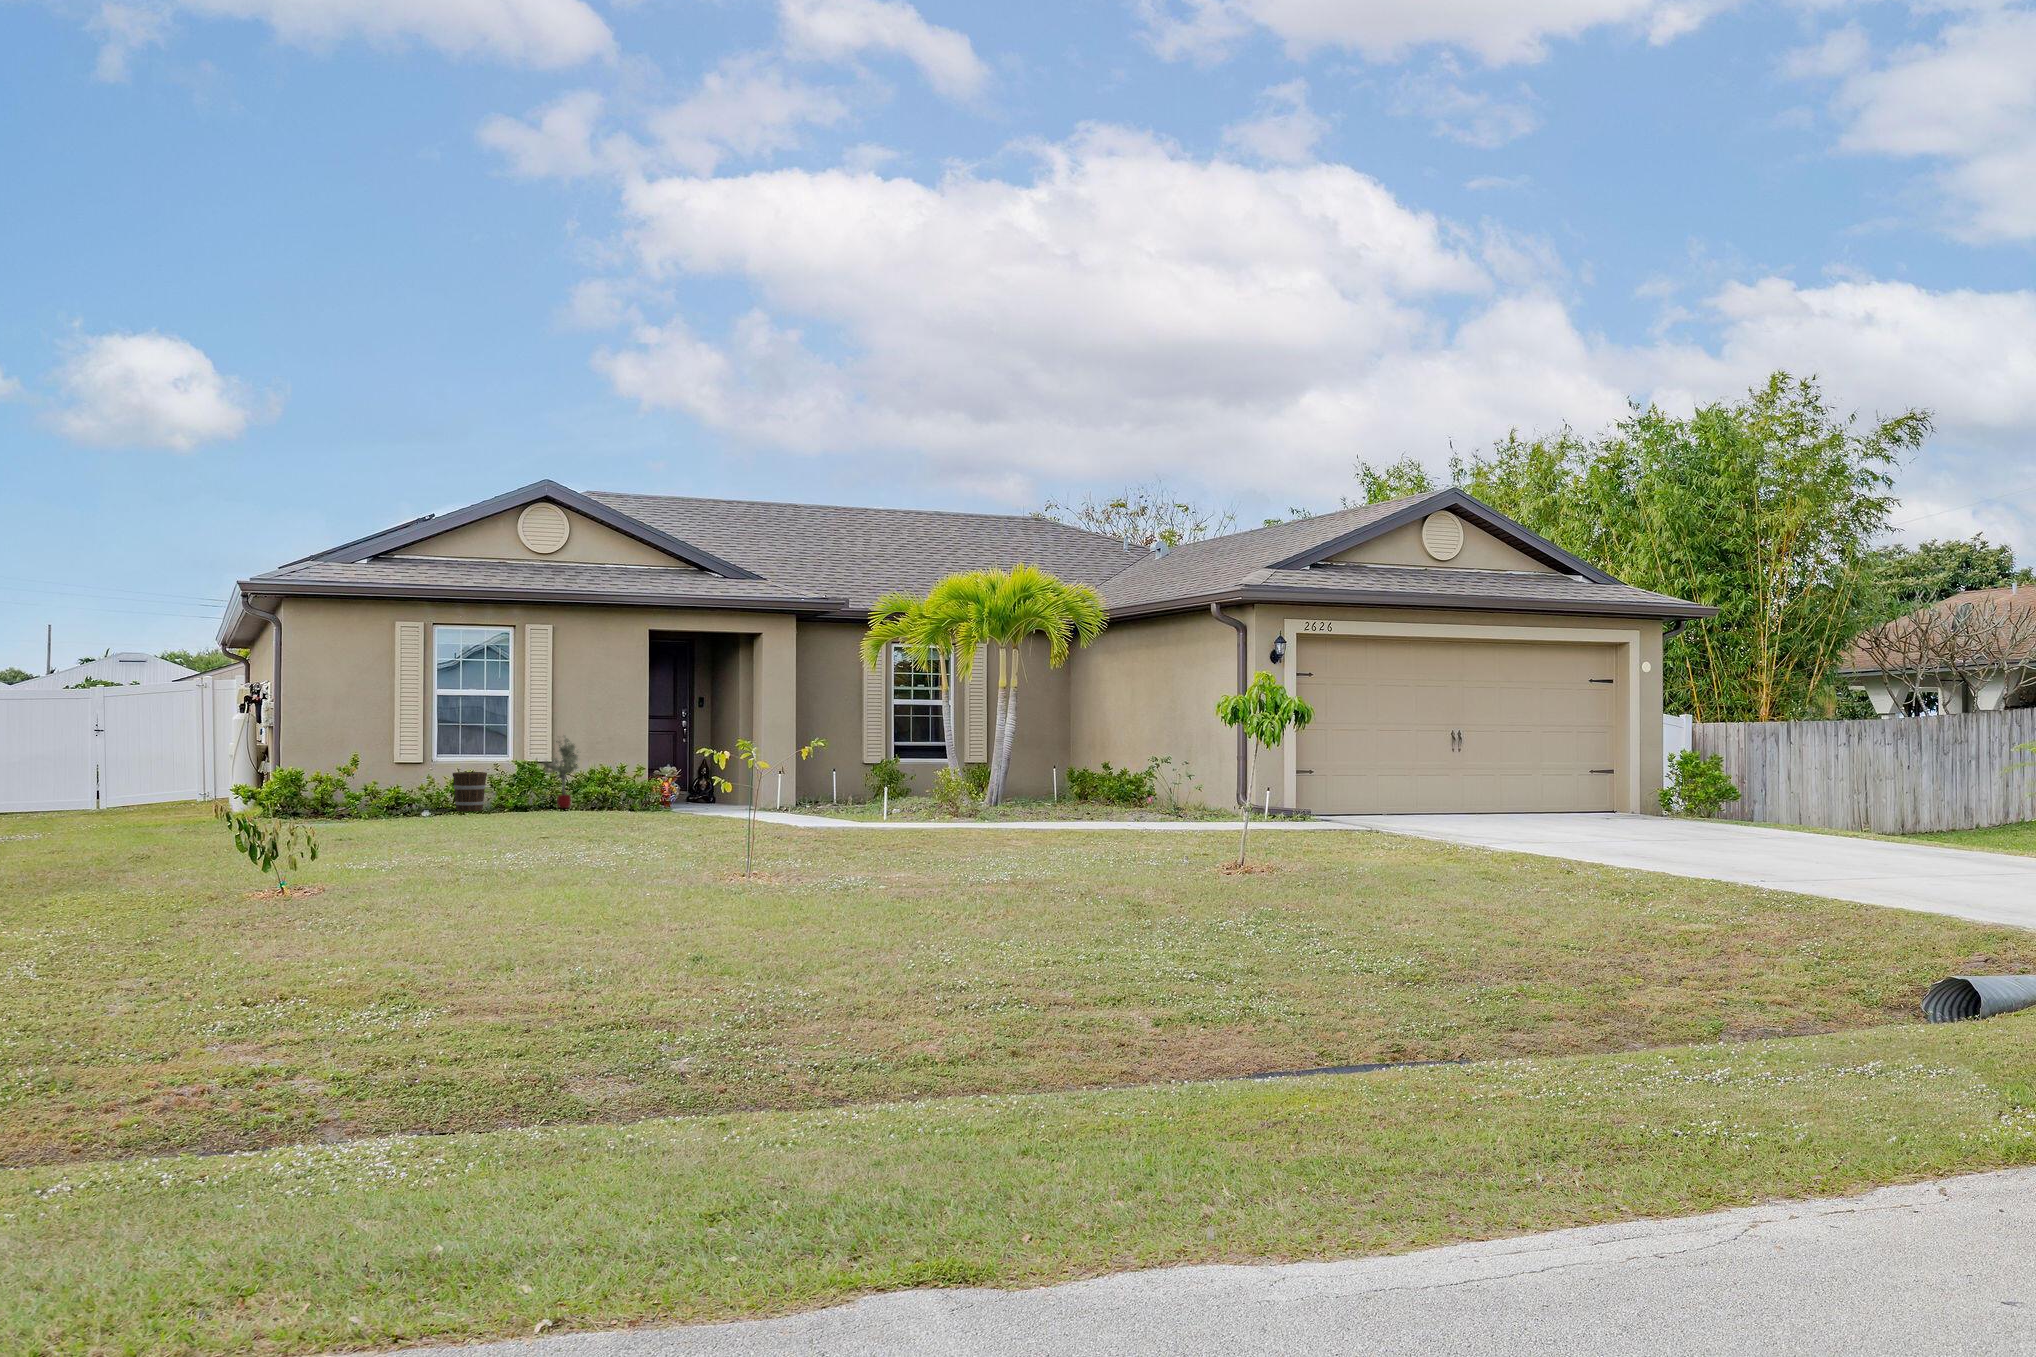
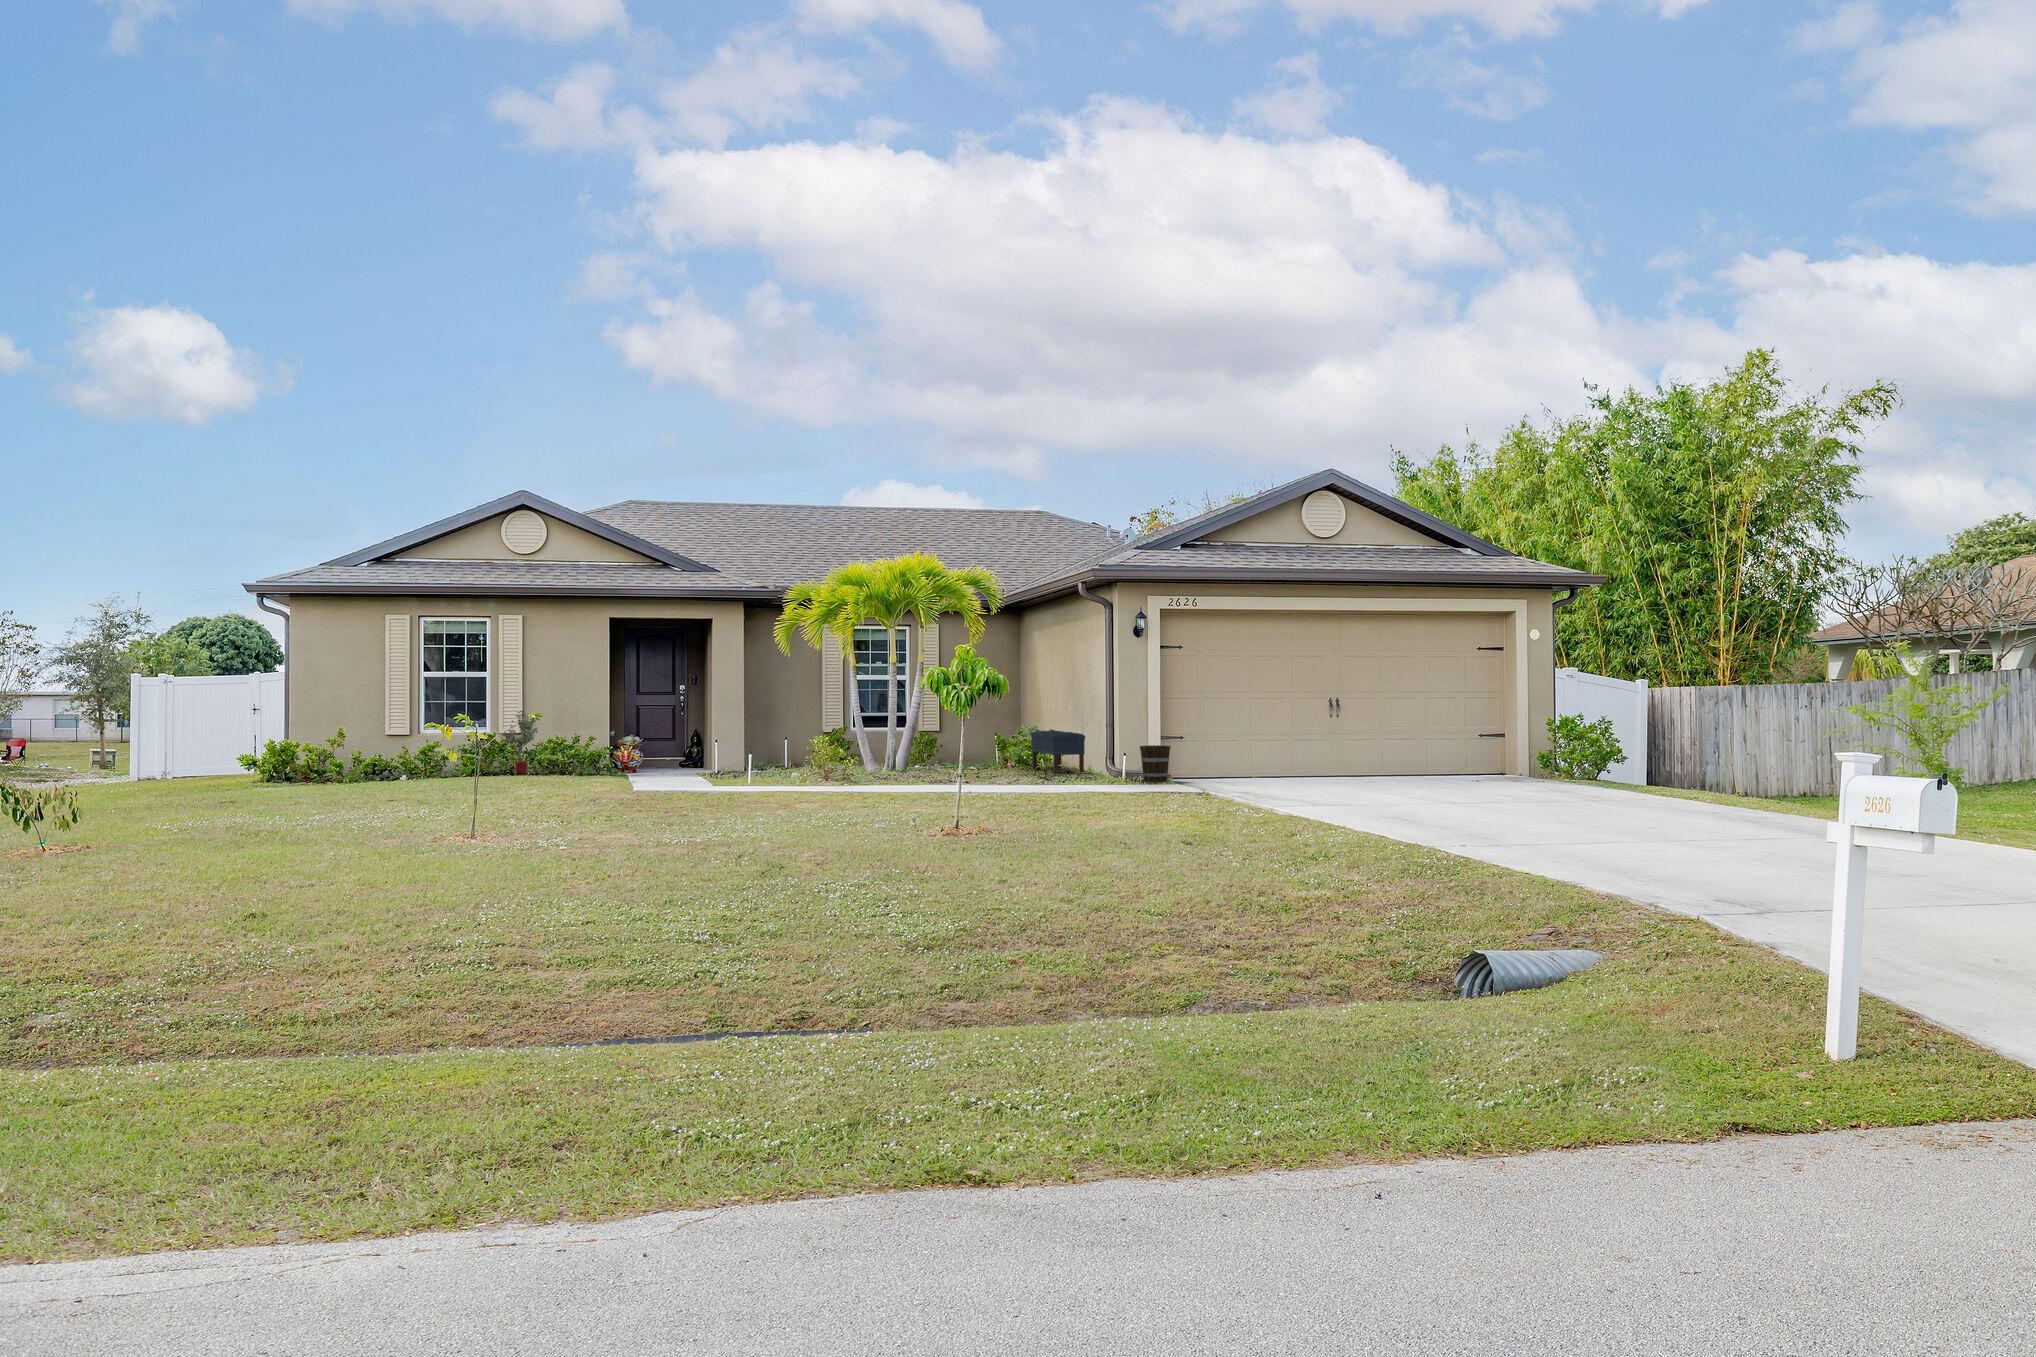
bench: none [1128,763,1203,810] -> present [1031,730,1085,774]
bucket: present [453,772,487,811] -> present [1140,745,1170,782]

